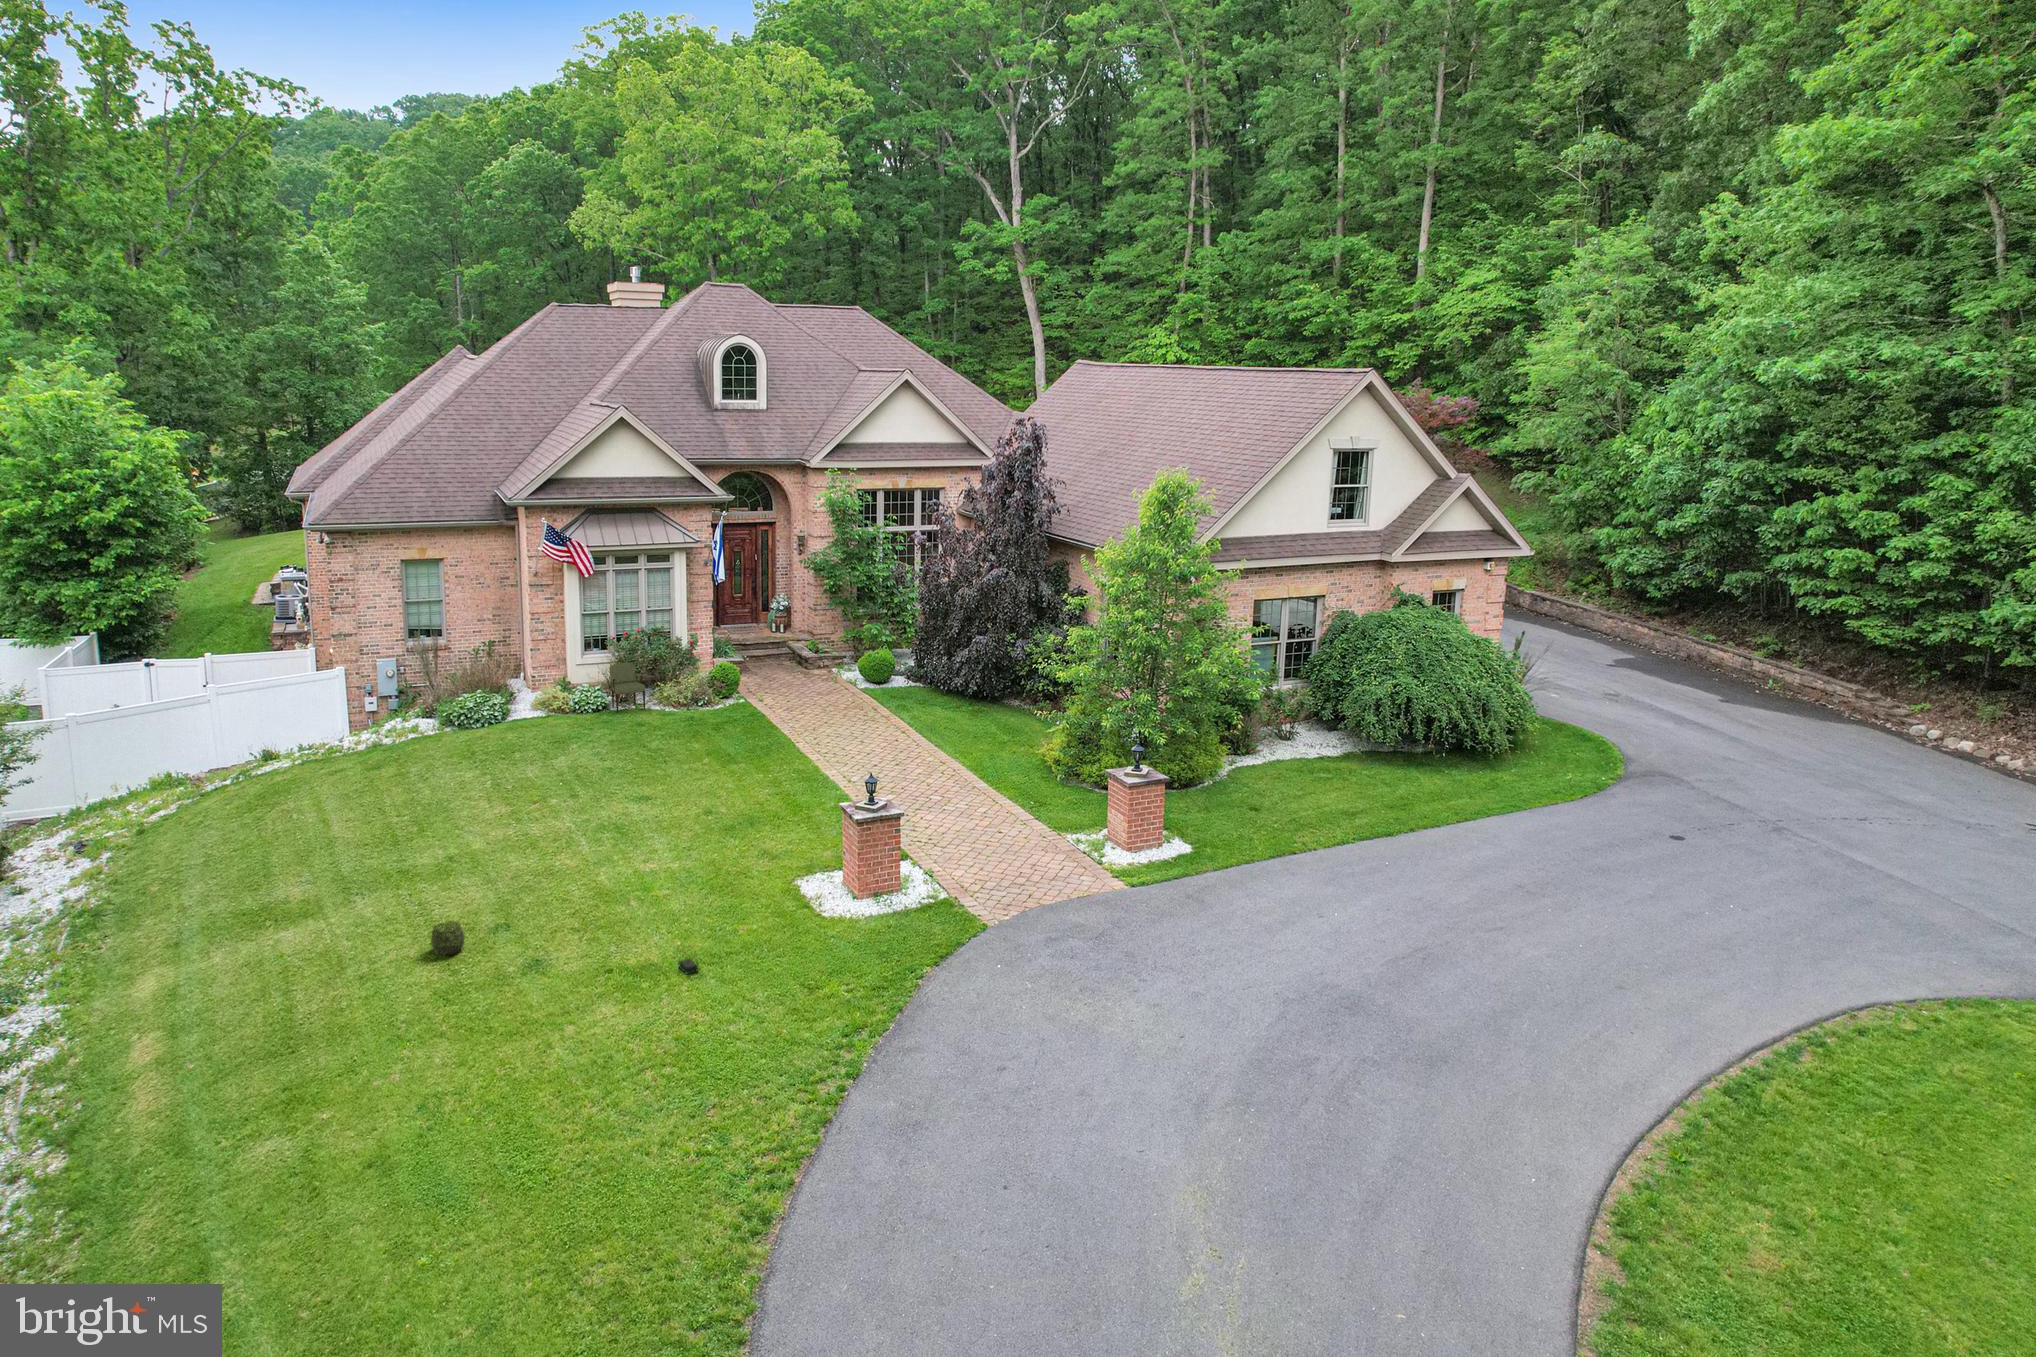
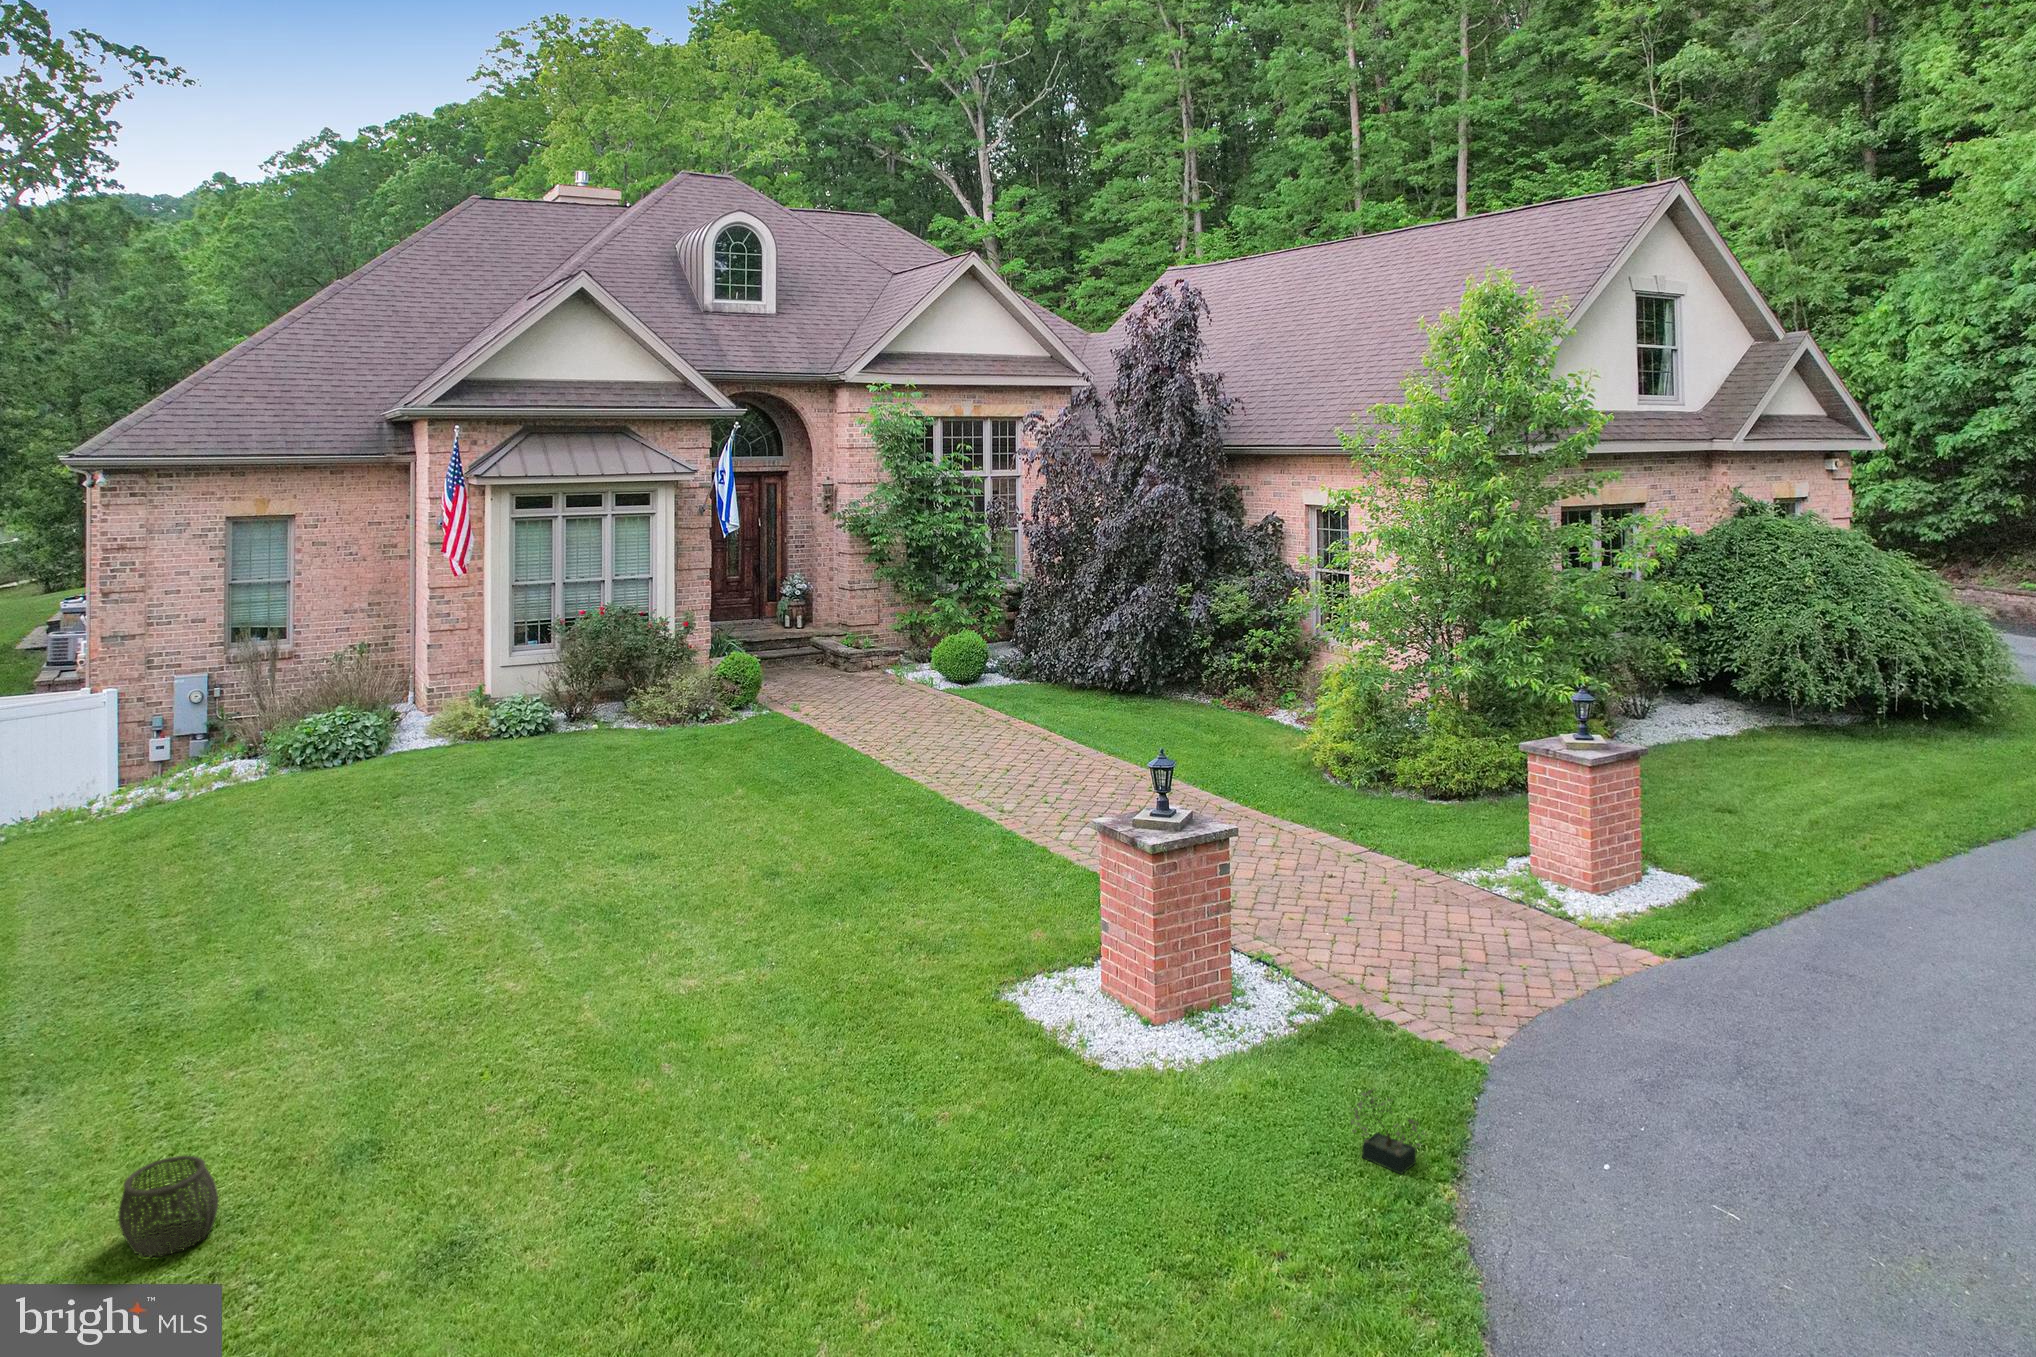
armchair: present [609,663,645,713] -> none [559,658,619,737]
decorative plant: present [673,945,698,974] -> present [1351,1090,1424,1174]

